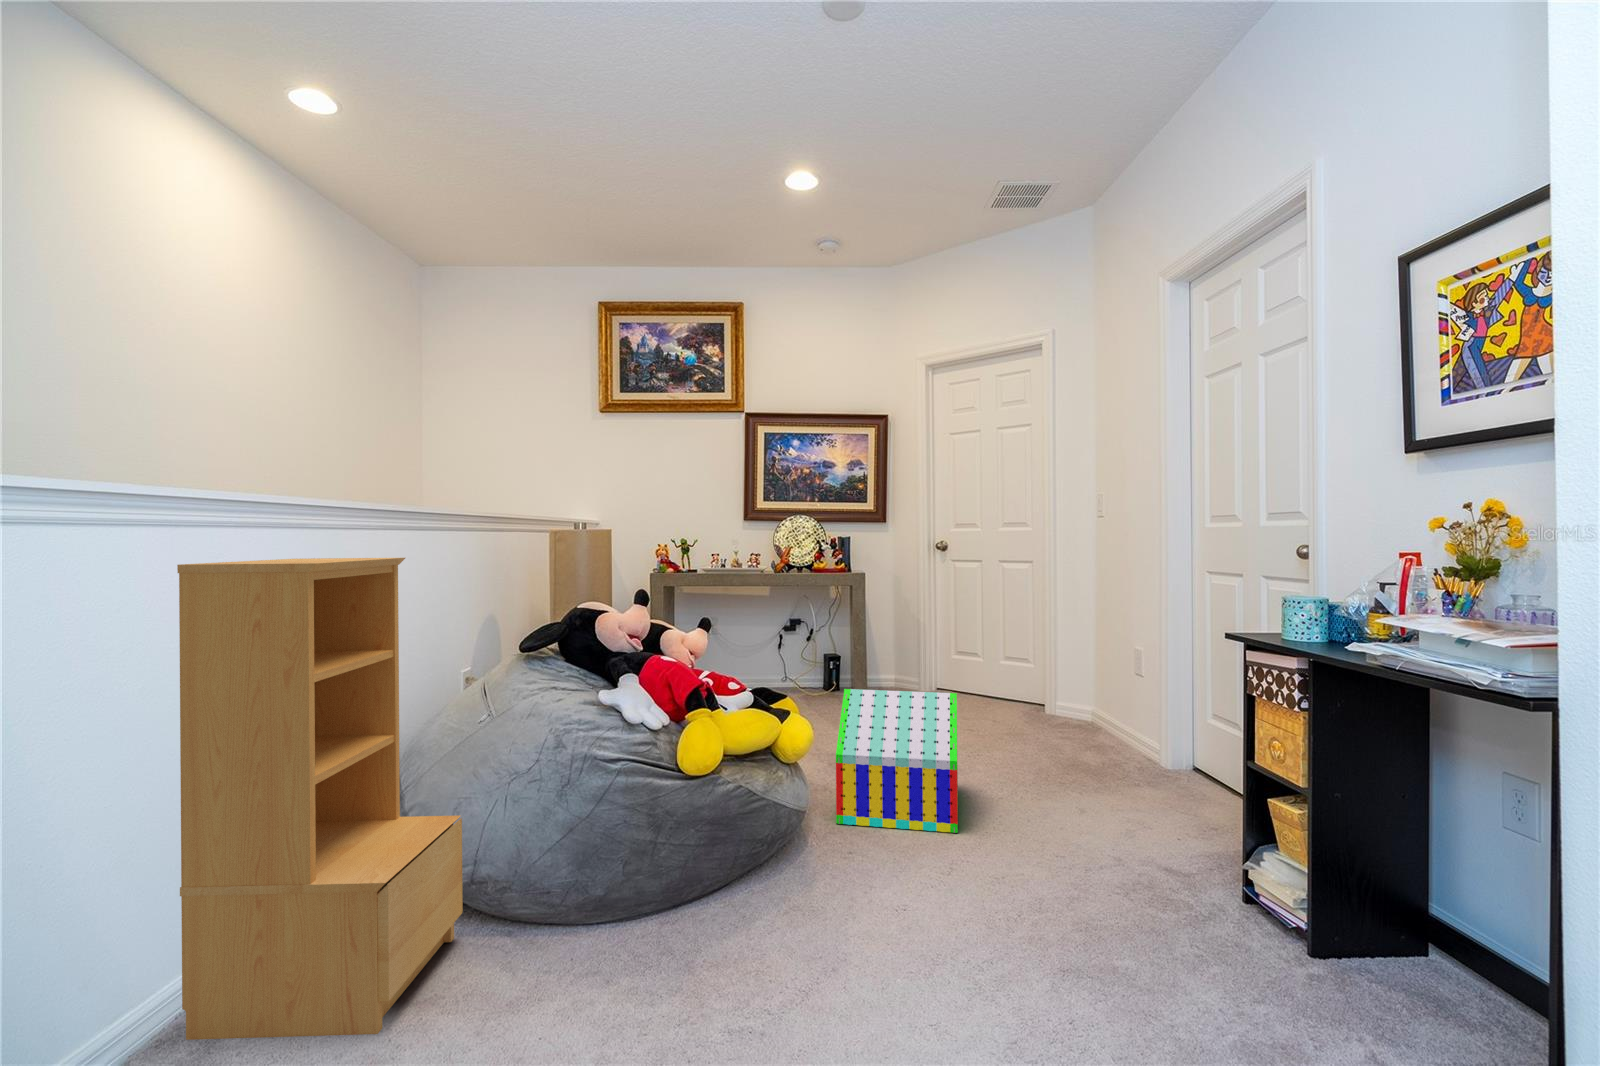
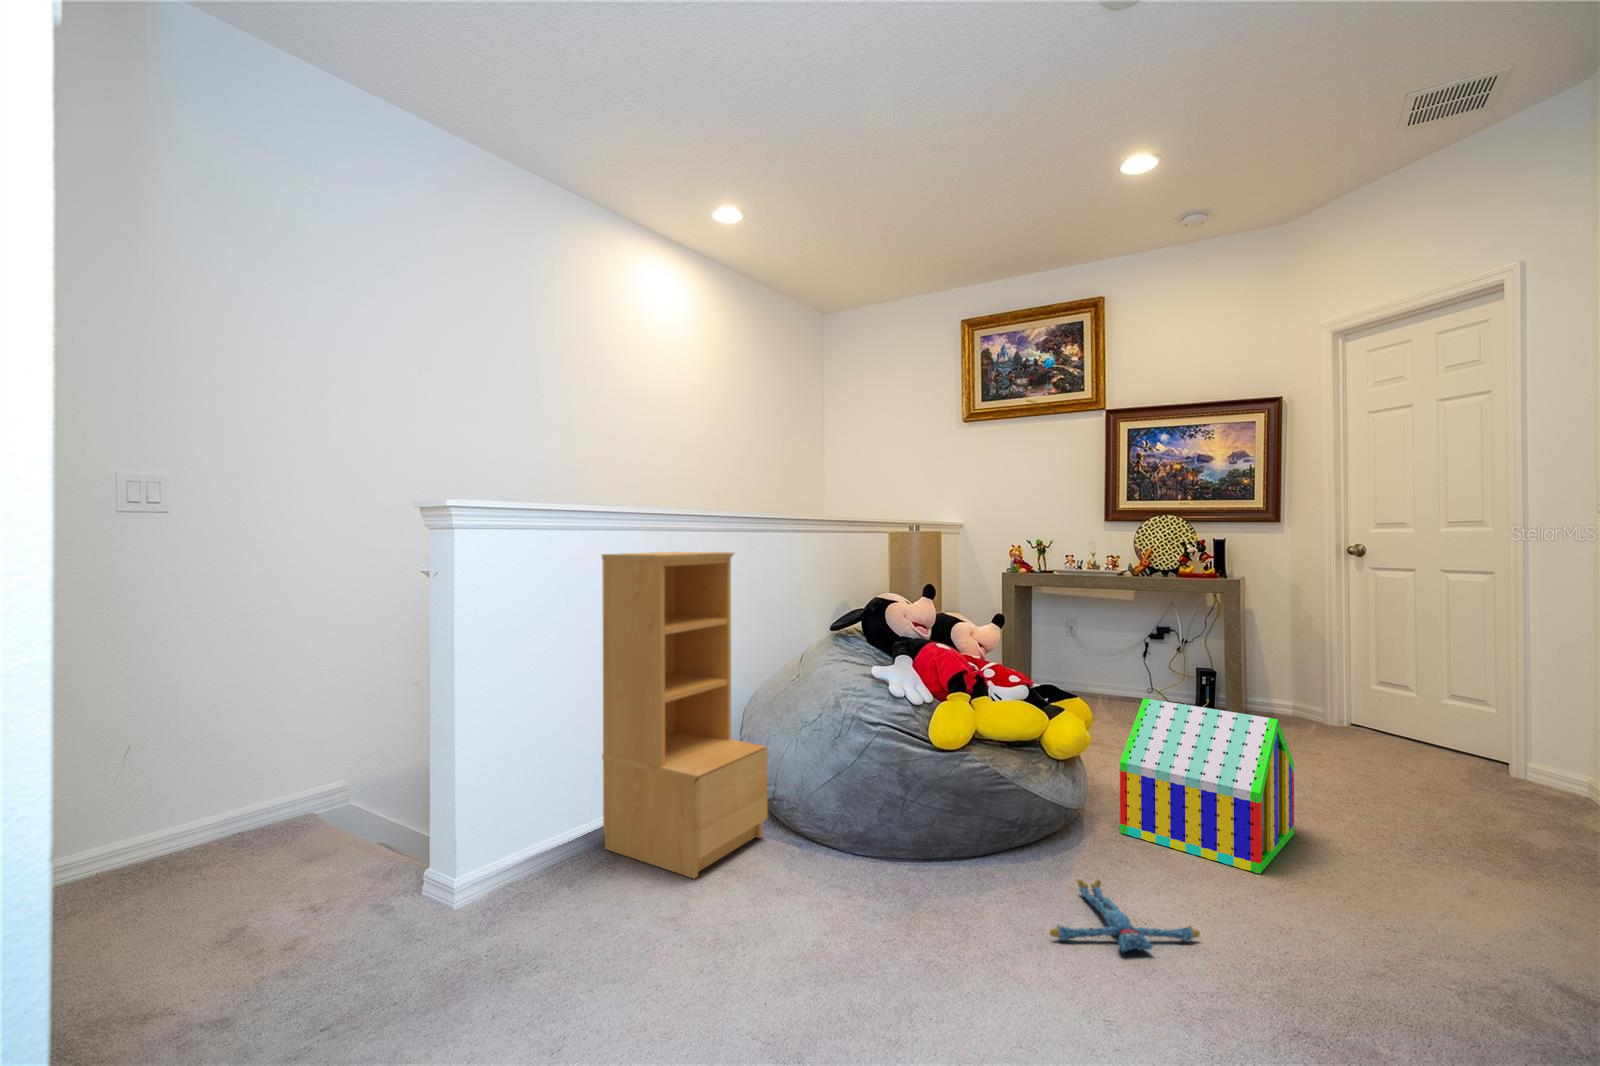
plush toy: none [838,877,955,953] -> present [1050,879,1200,952]

